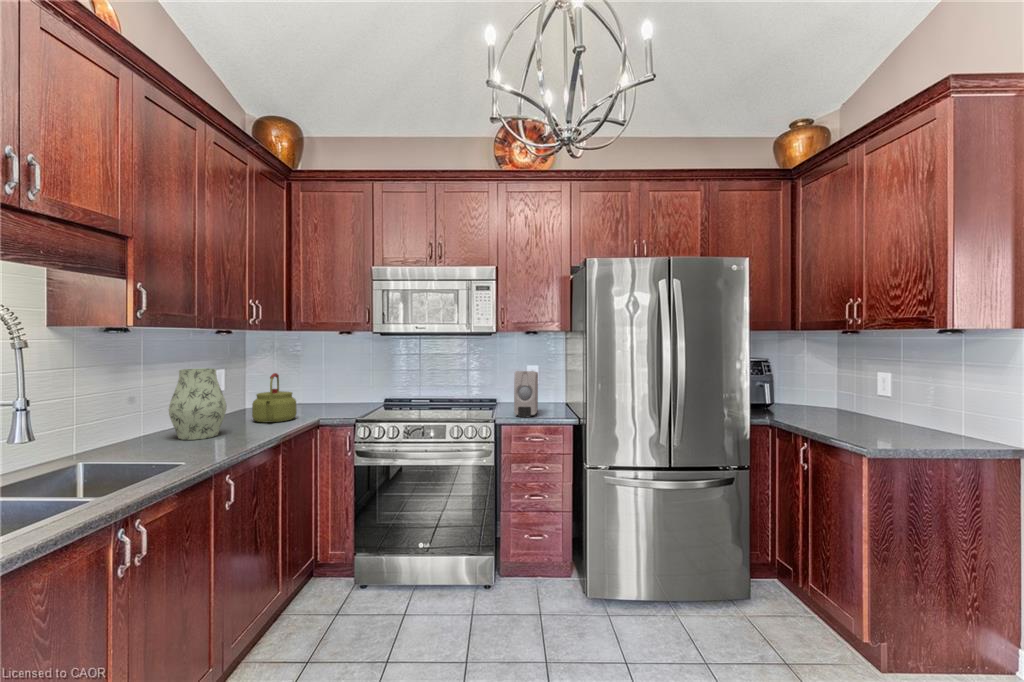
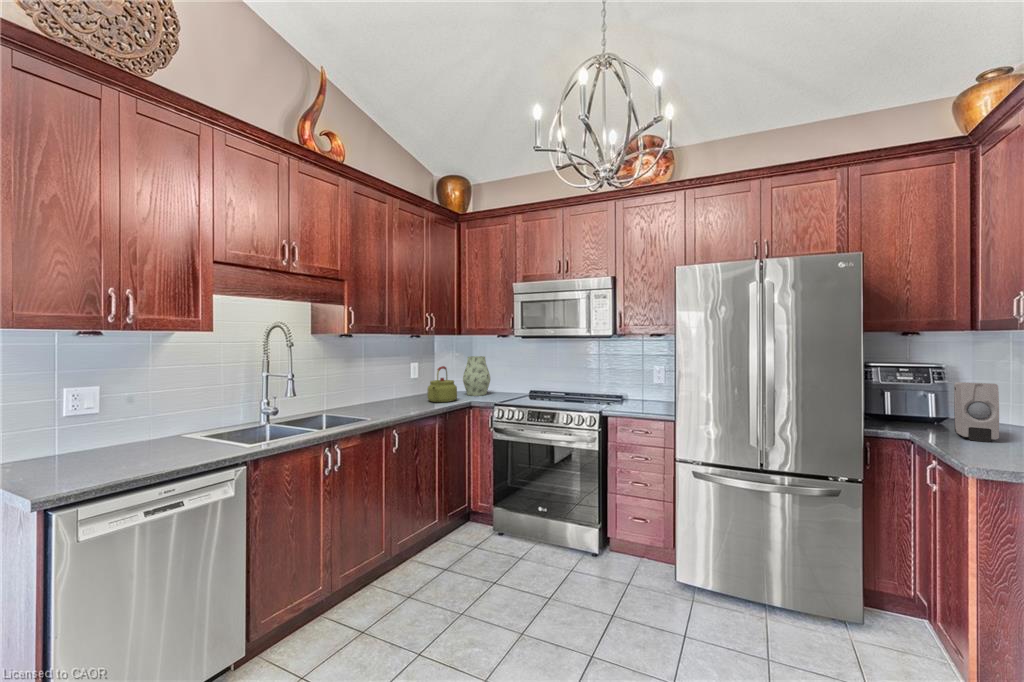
vase: present [169,368,226,440] -> present [463,356,490,396]
soap dispenser: present [514,371,538,417] -> present [954,382,999,442]

